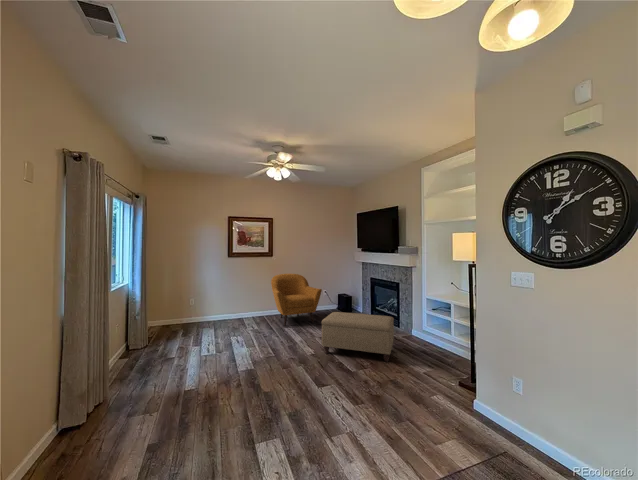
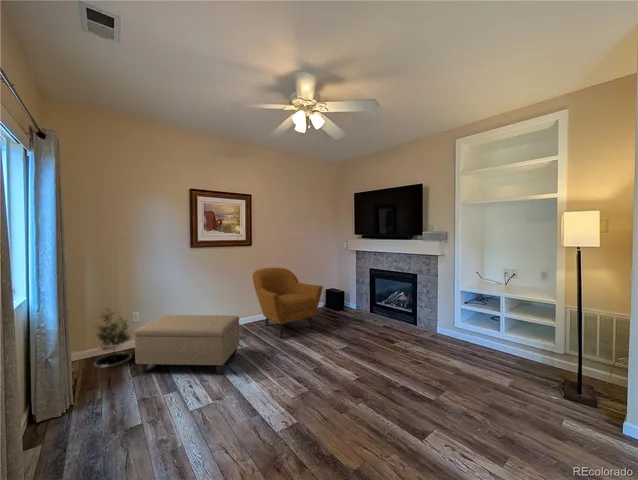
potted tree: none [165,293,189,331] -> present [94,310,132,368]
ottoman: present [322,312,394,362] -> present [134,315,240,374]

